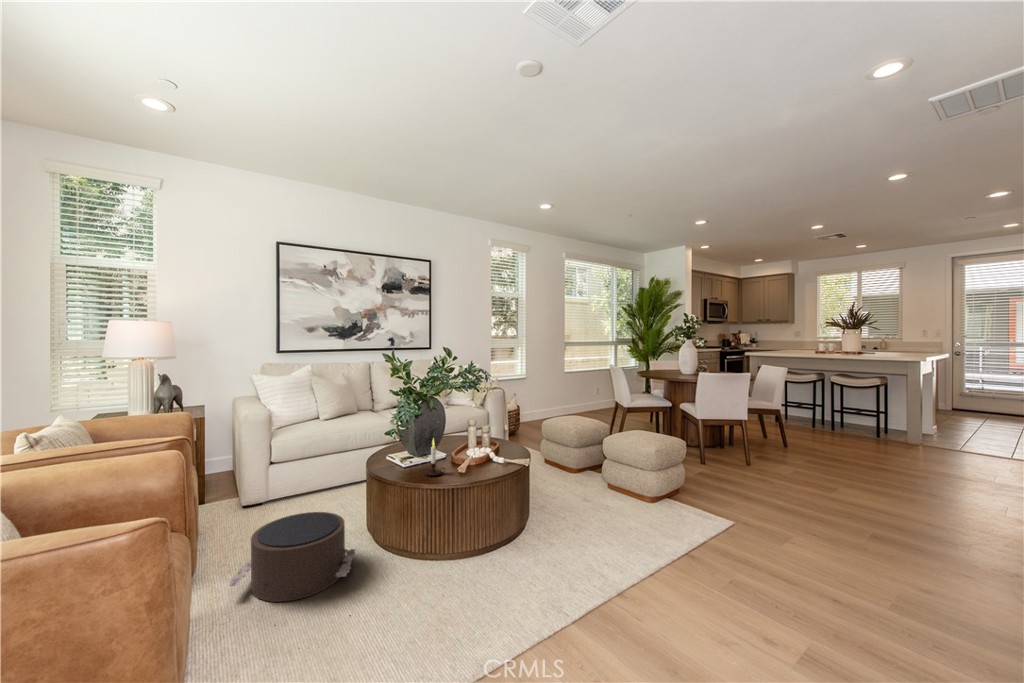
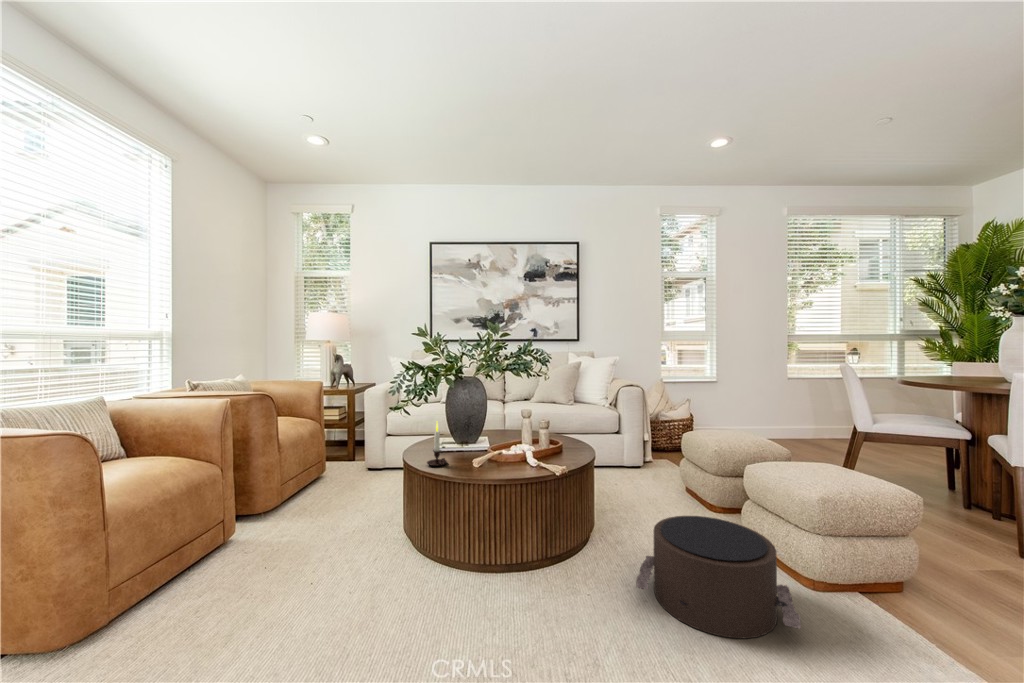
pouf: present [229,512,355,602] -> present [636,516,801,638]

